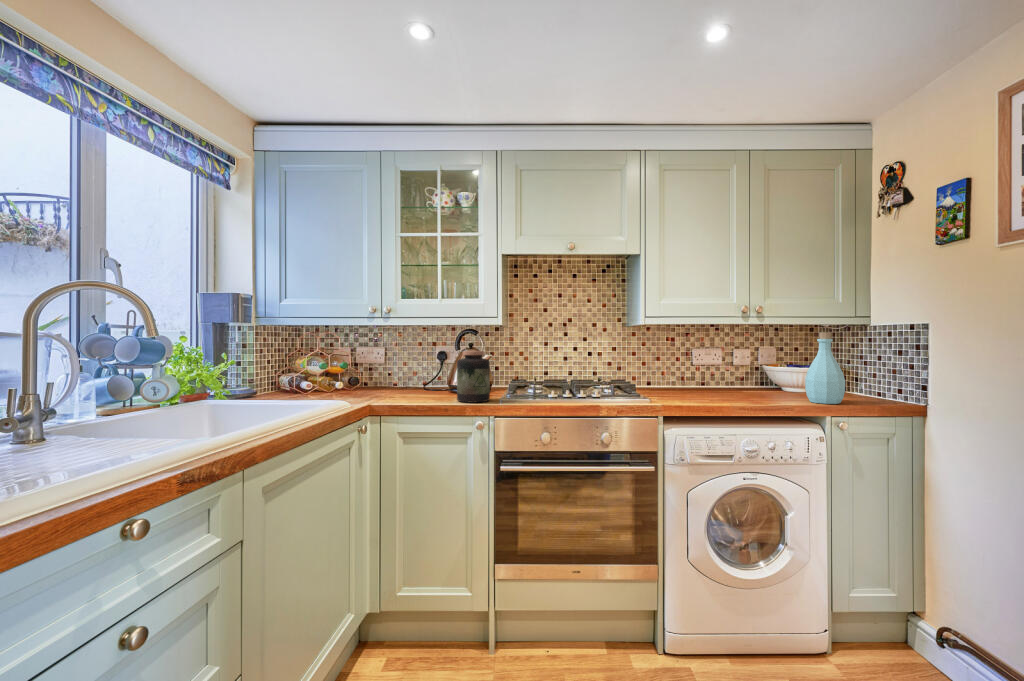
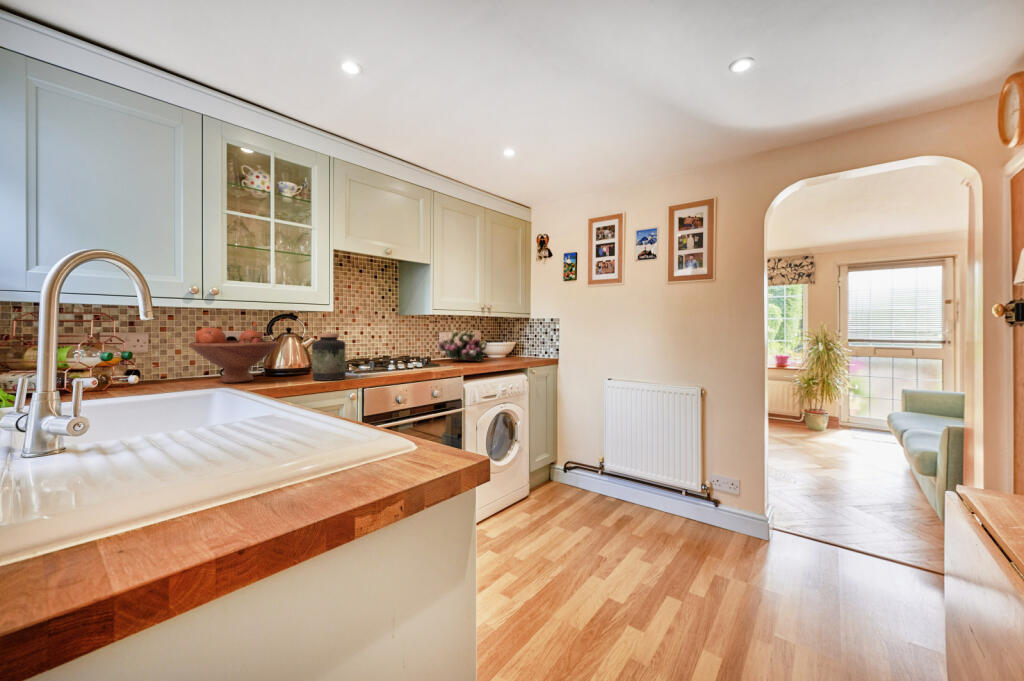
bottle: present [805,332,845,404] -> none [516,322,535,361]
fruit bowl: none [374,344,444,396] -> present [189,327,279,383]
flower arrangement: none [665,346,751,396] -> present [437,330,487,362]

